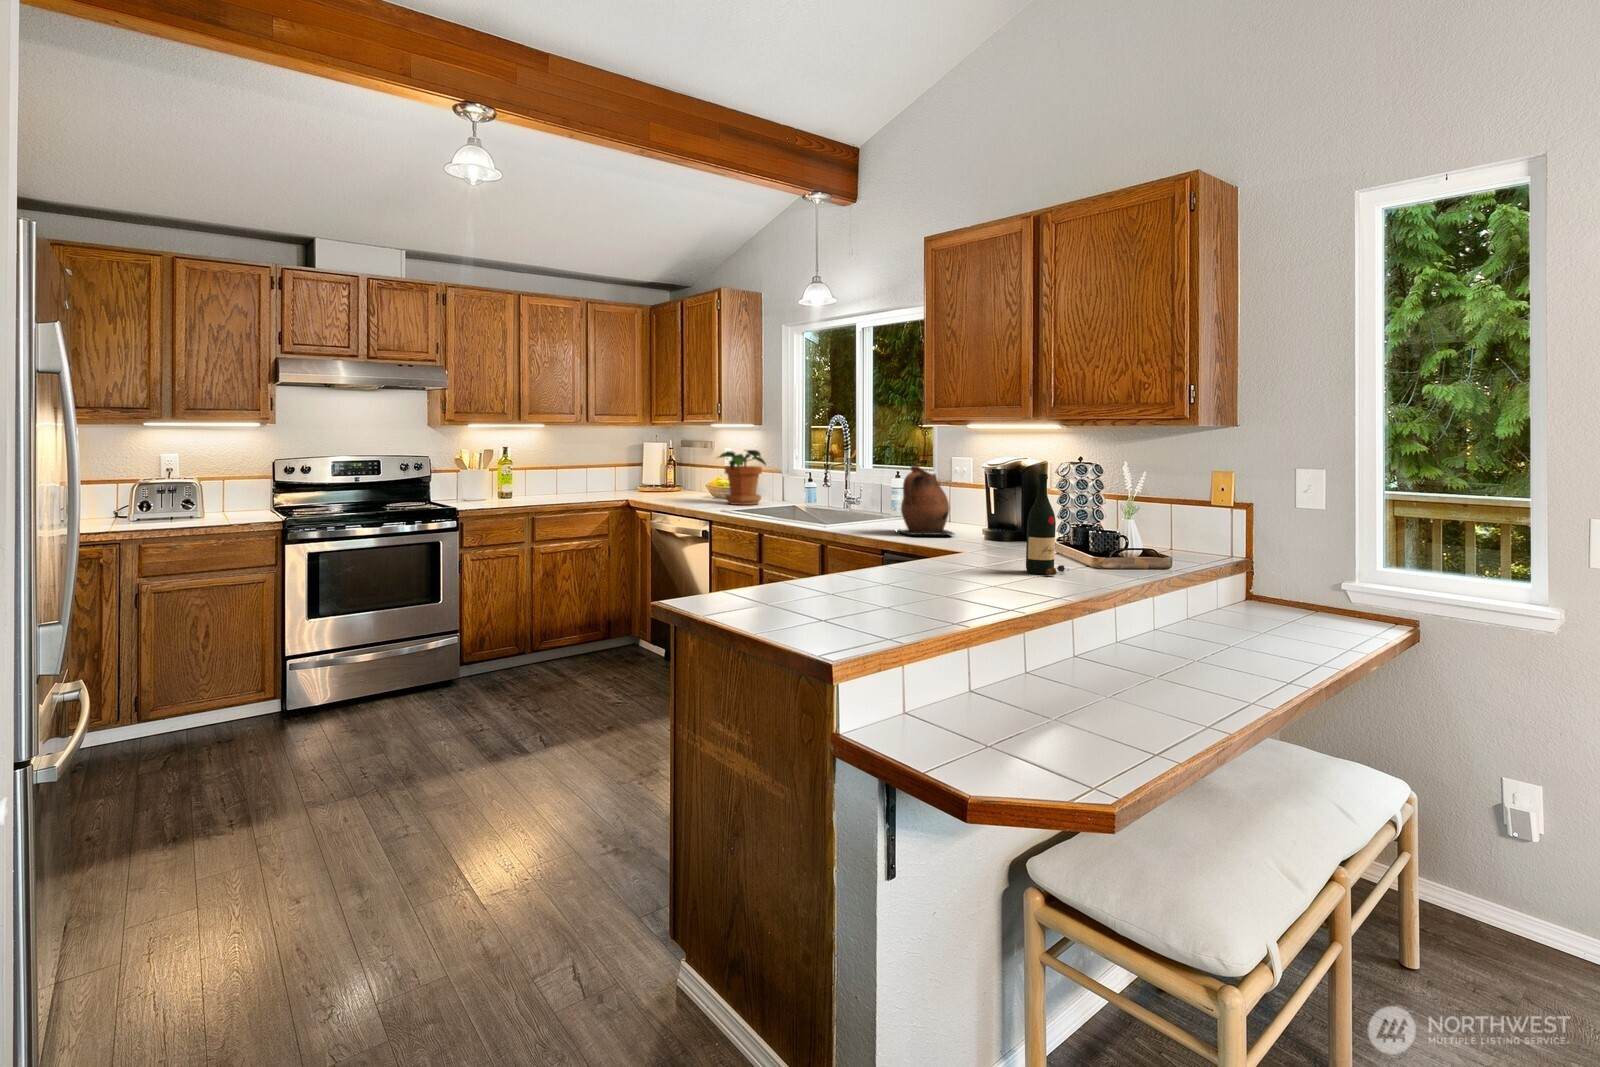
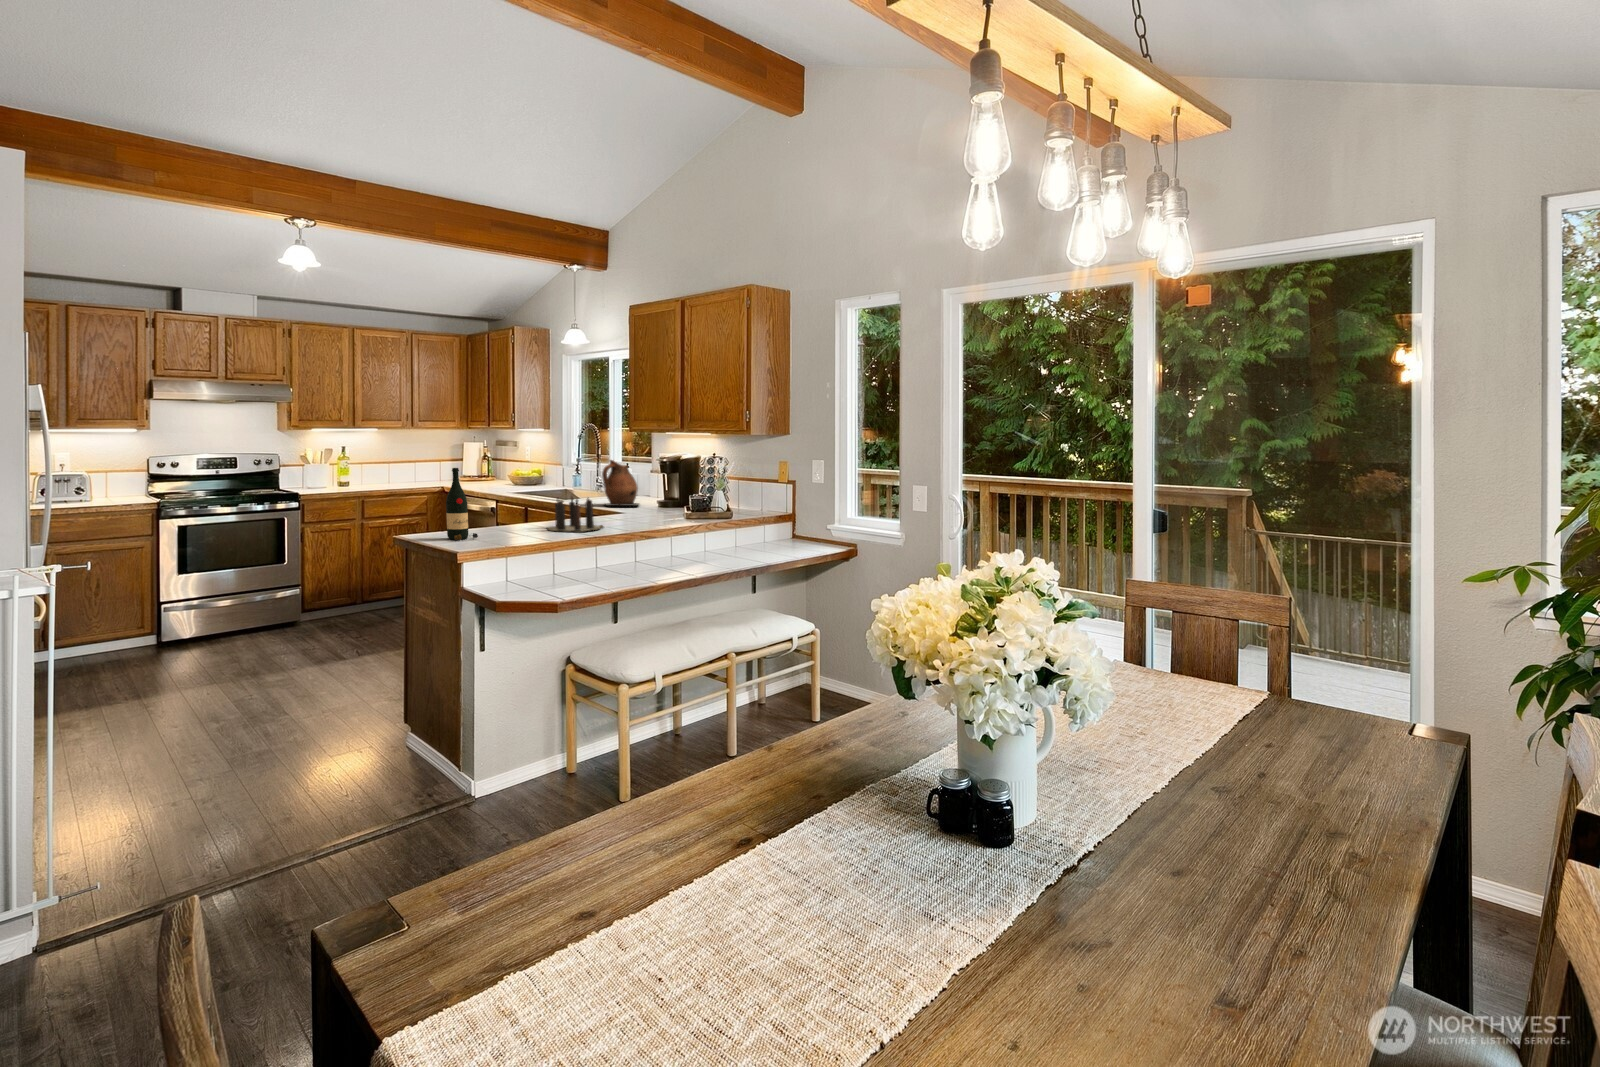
potted plant: present [719,450,766,505] -> none [505,449,543,490]
wine bottle: present [1026,474,1069,575] -> present [446,468,478,540]
candle: none [896,527,1028,594] -> present [548,496,602,531]

